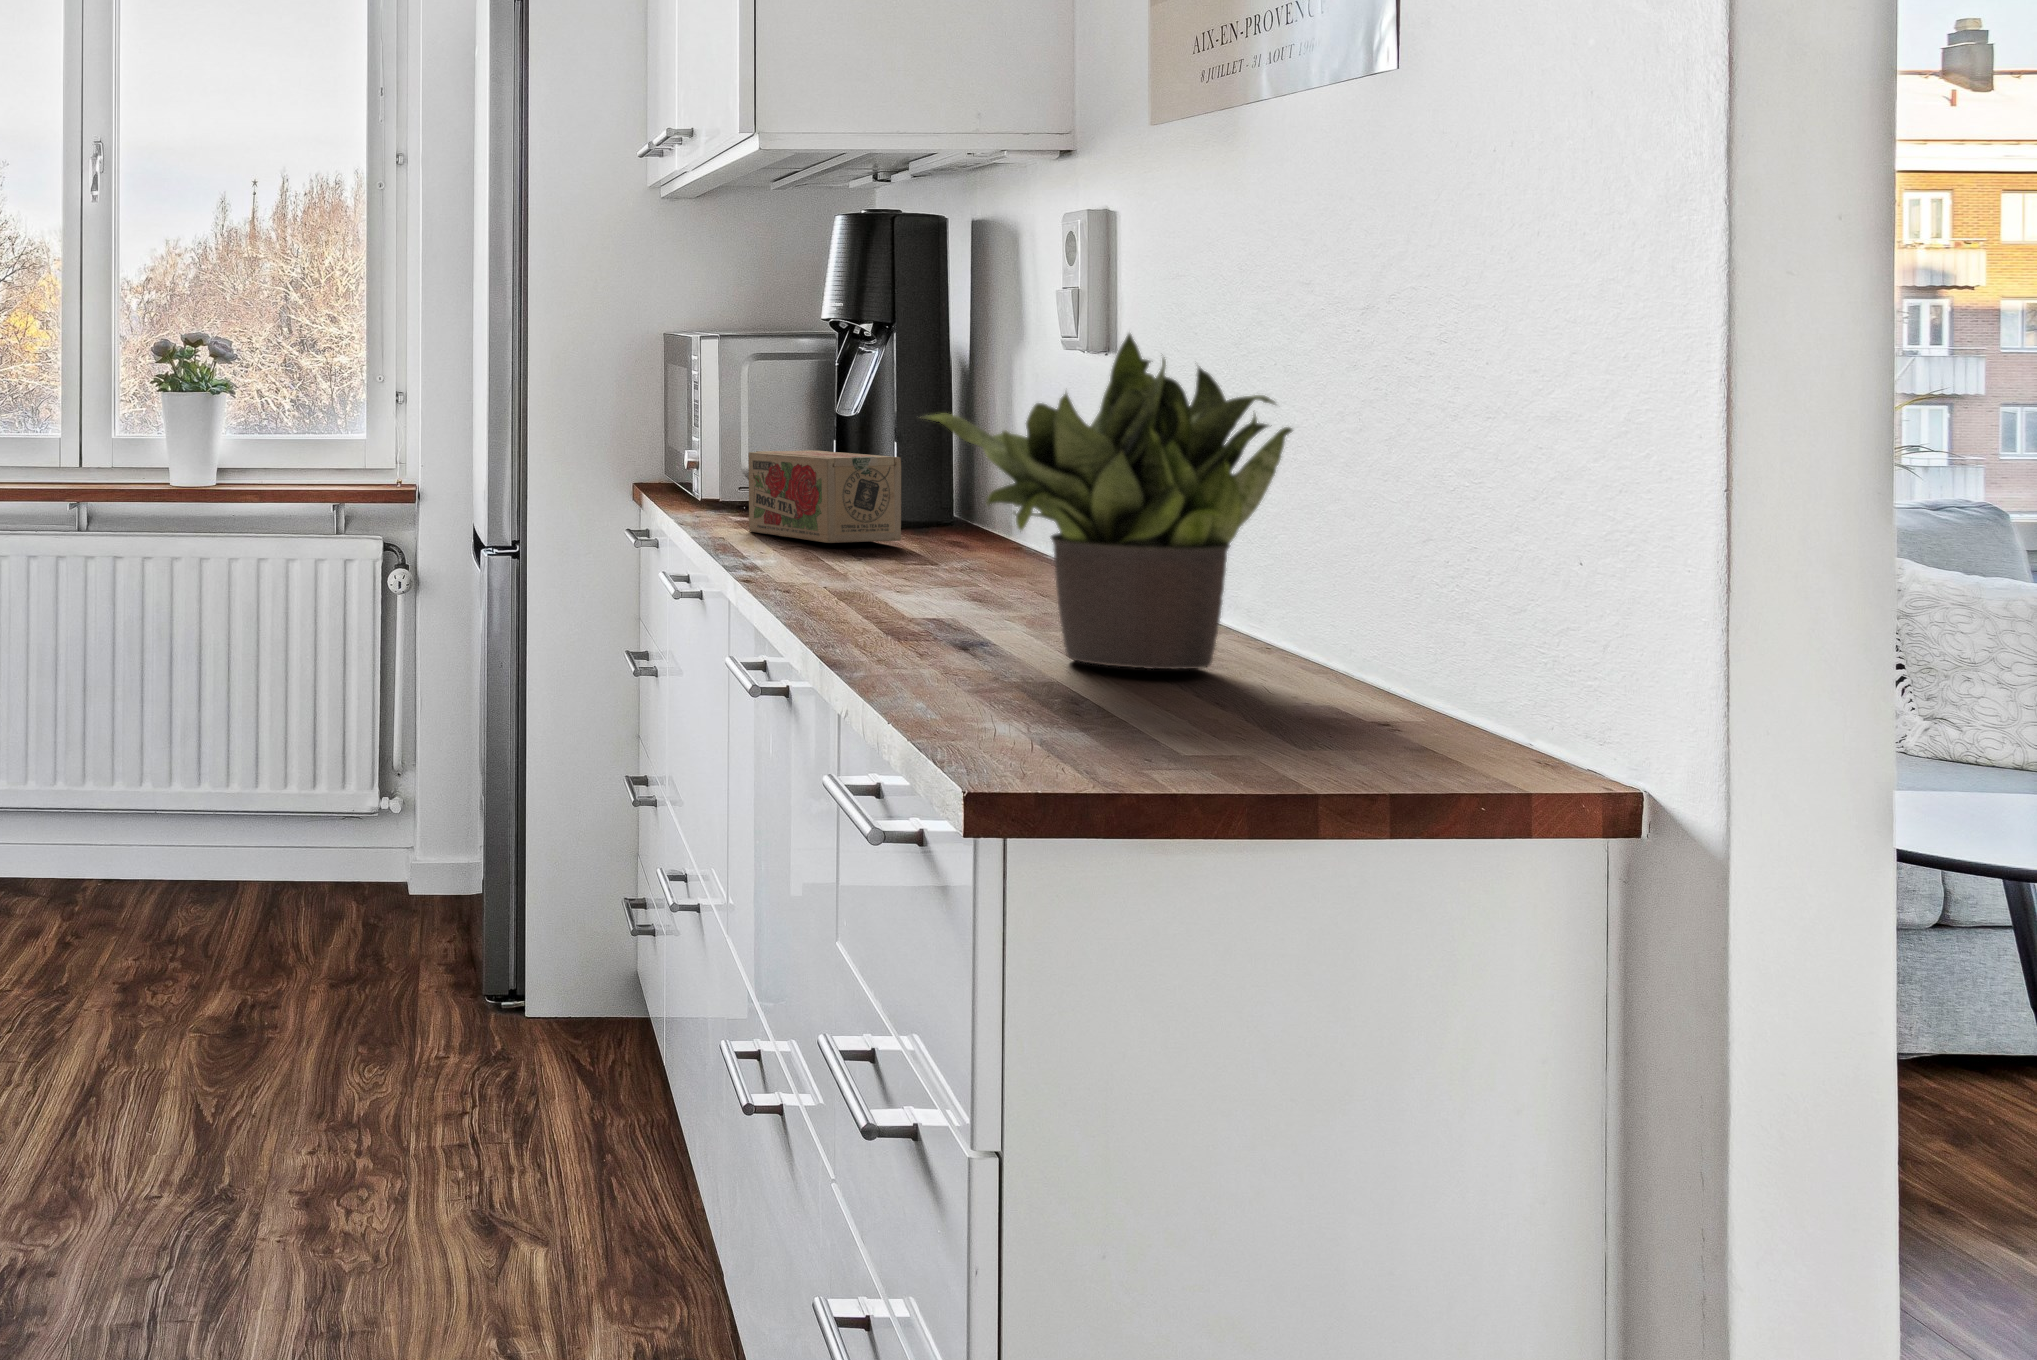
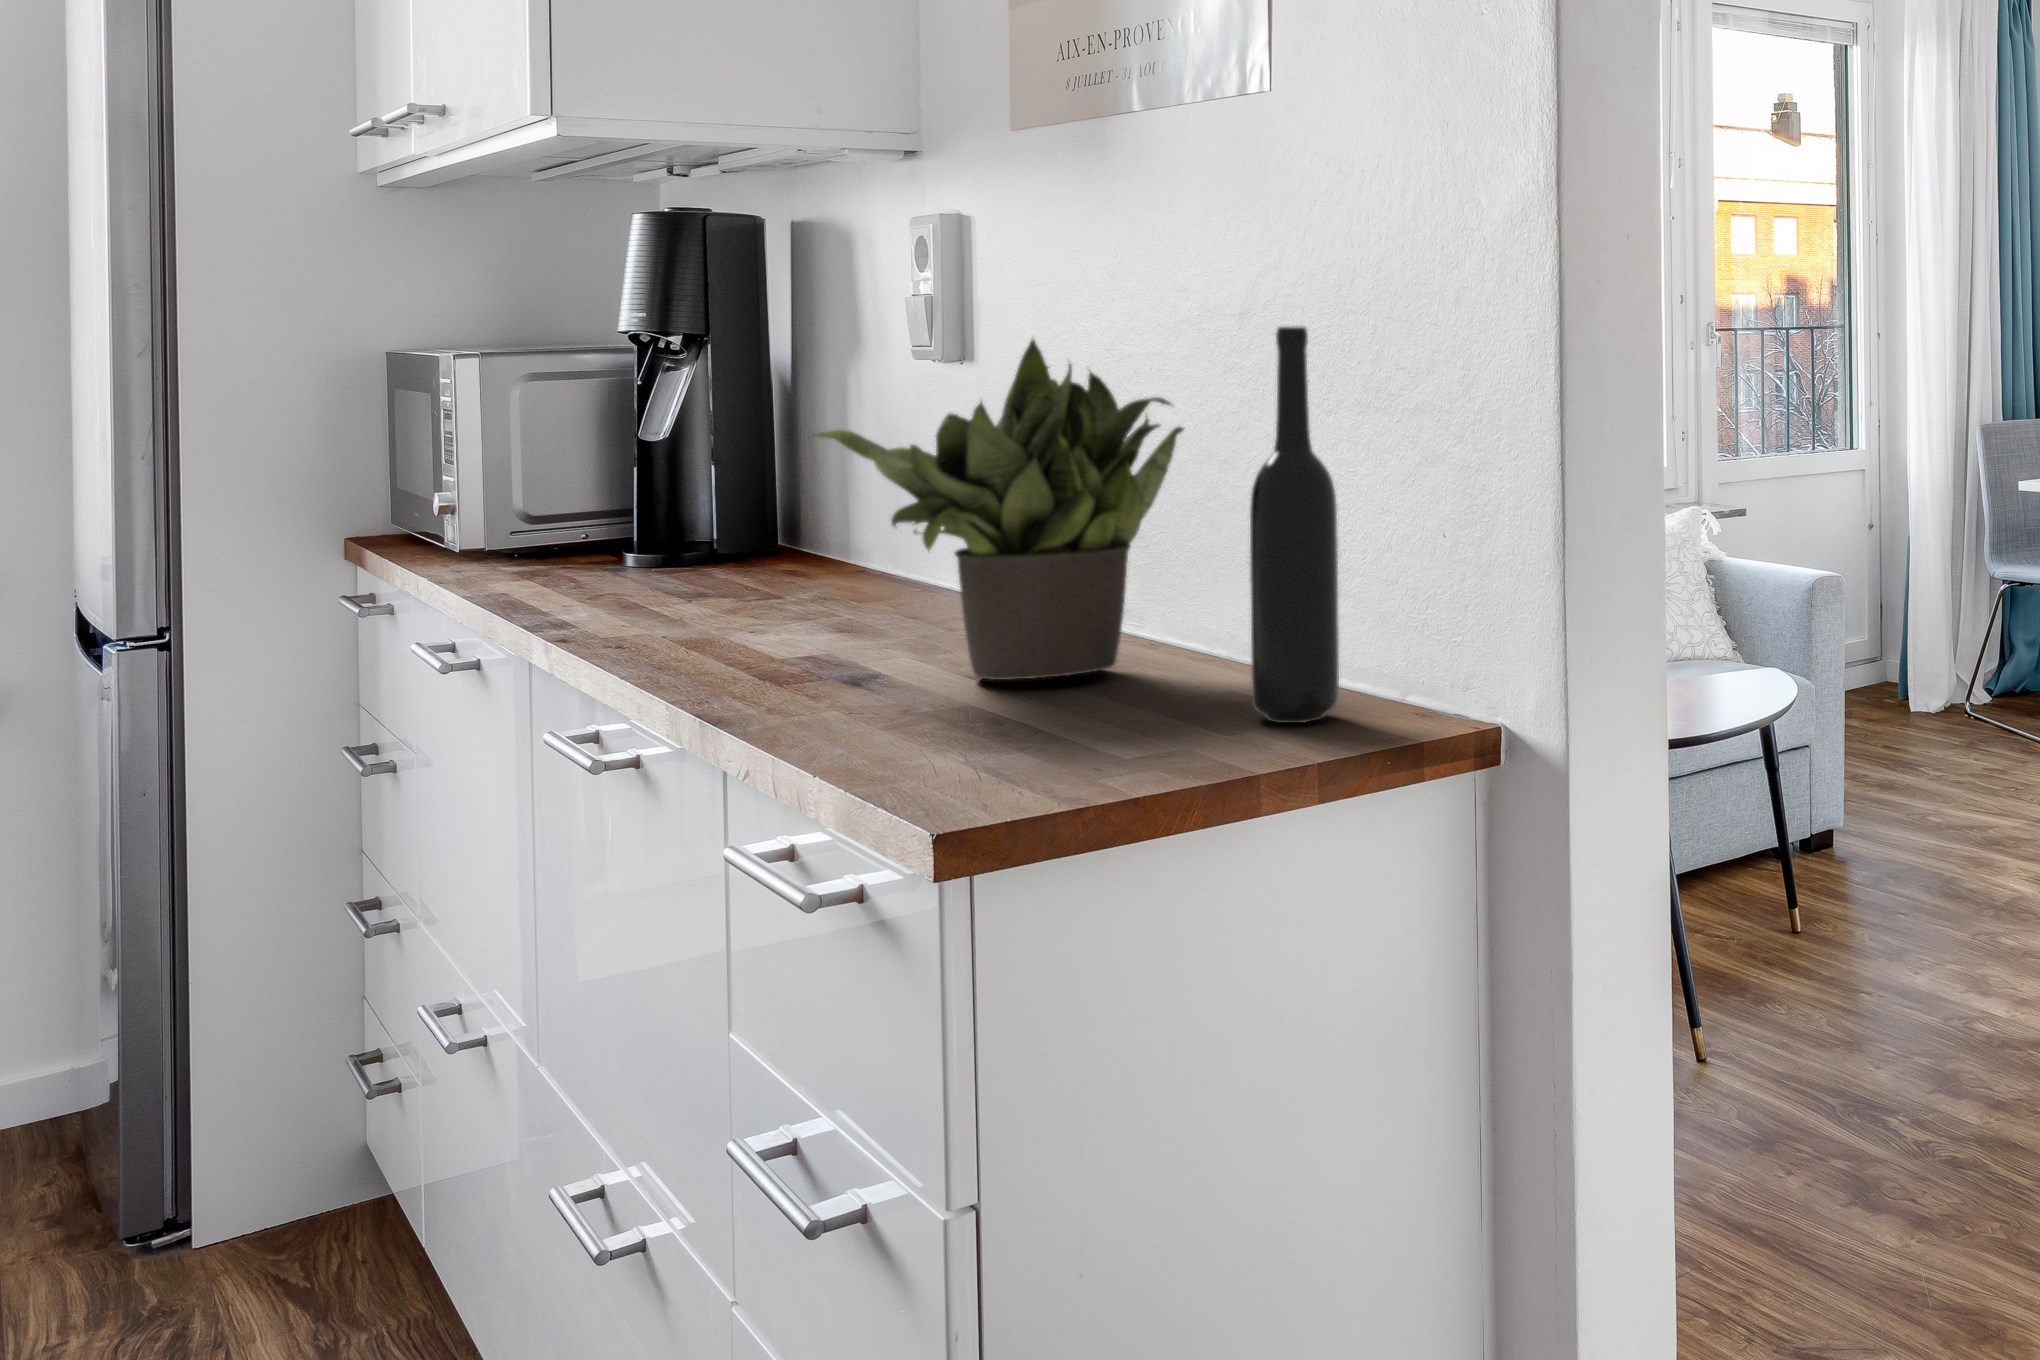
bottle: none [1338,323,1446,757] -> present [1250,327,1339,723]
tea box: present [749,450,901,543] -> none [532,481,735,587]

